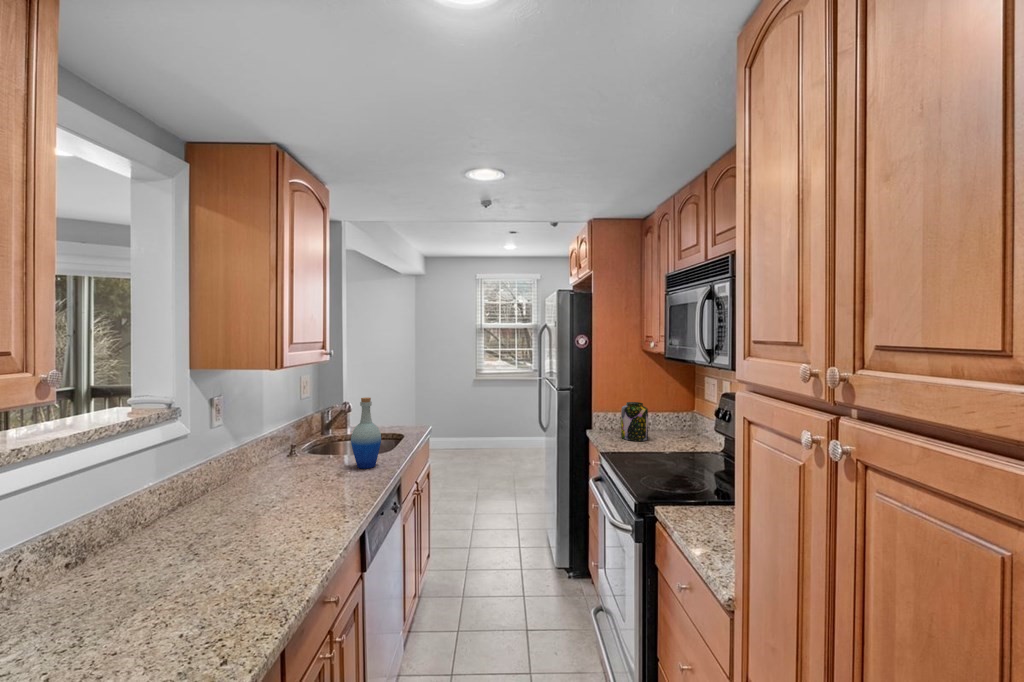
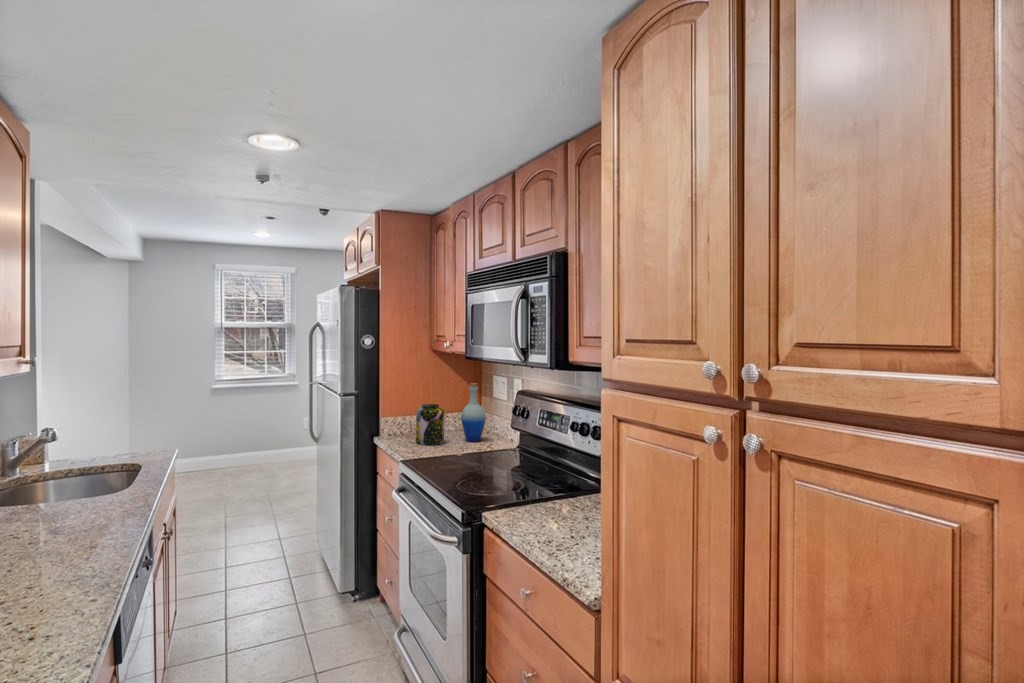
bottle: present [351,398,381,469] -> present [461,383,486,442]

